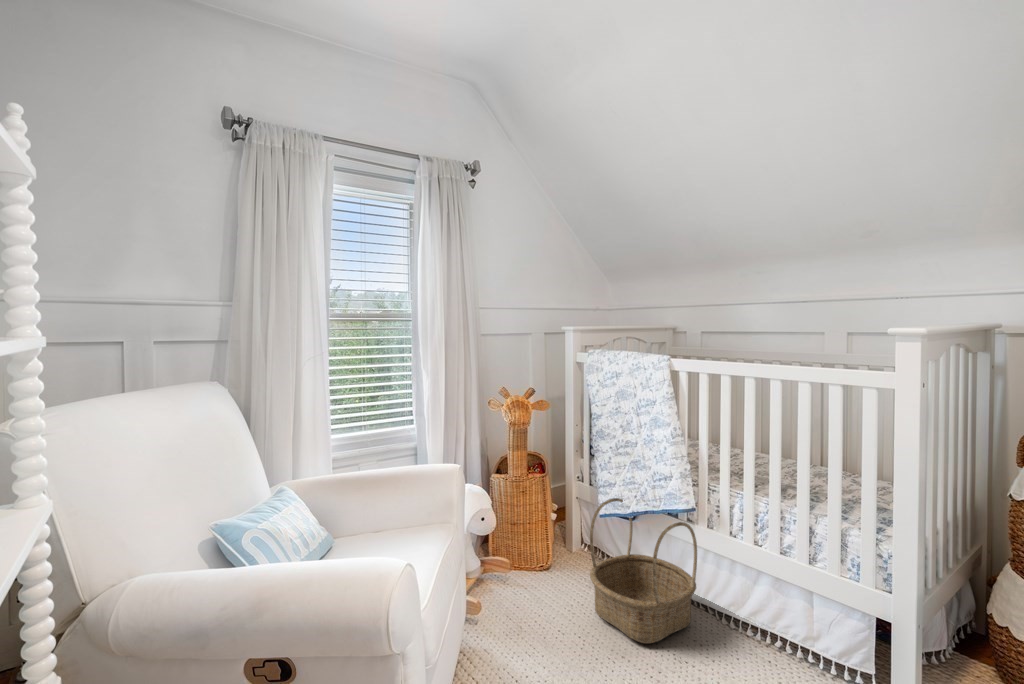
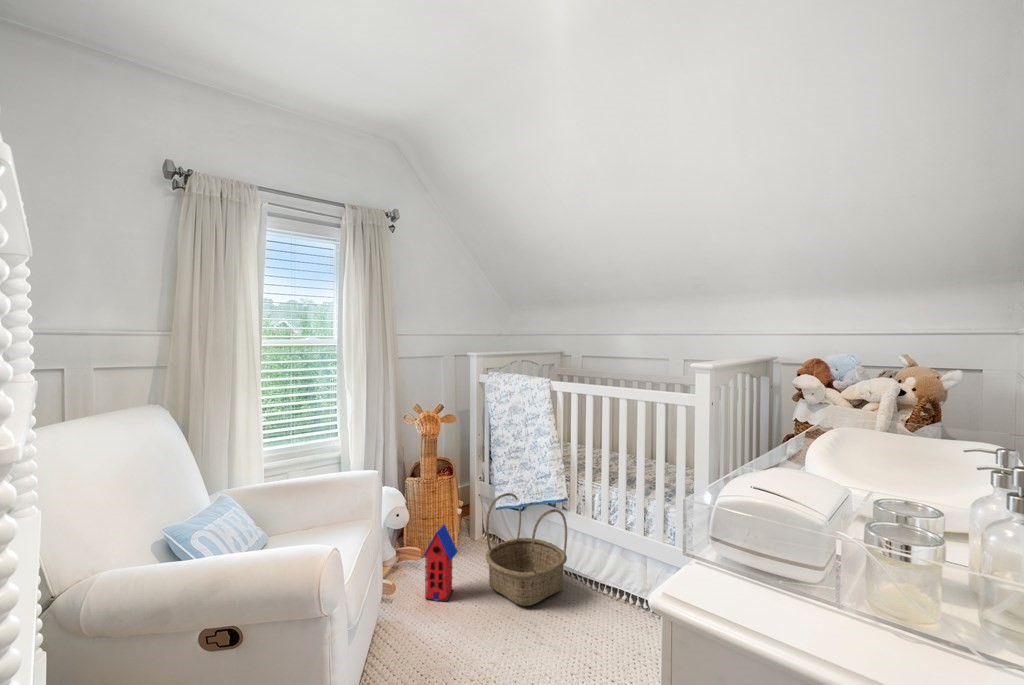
toy house: none [513,533,555,628] -> present [423,524,457,602]

